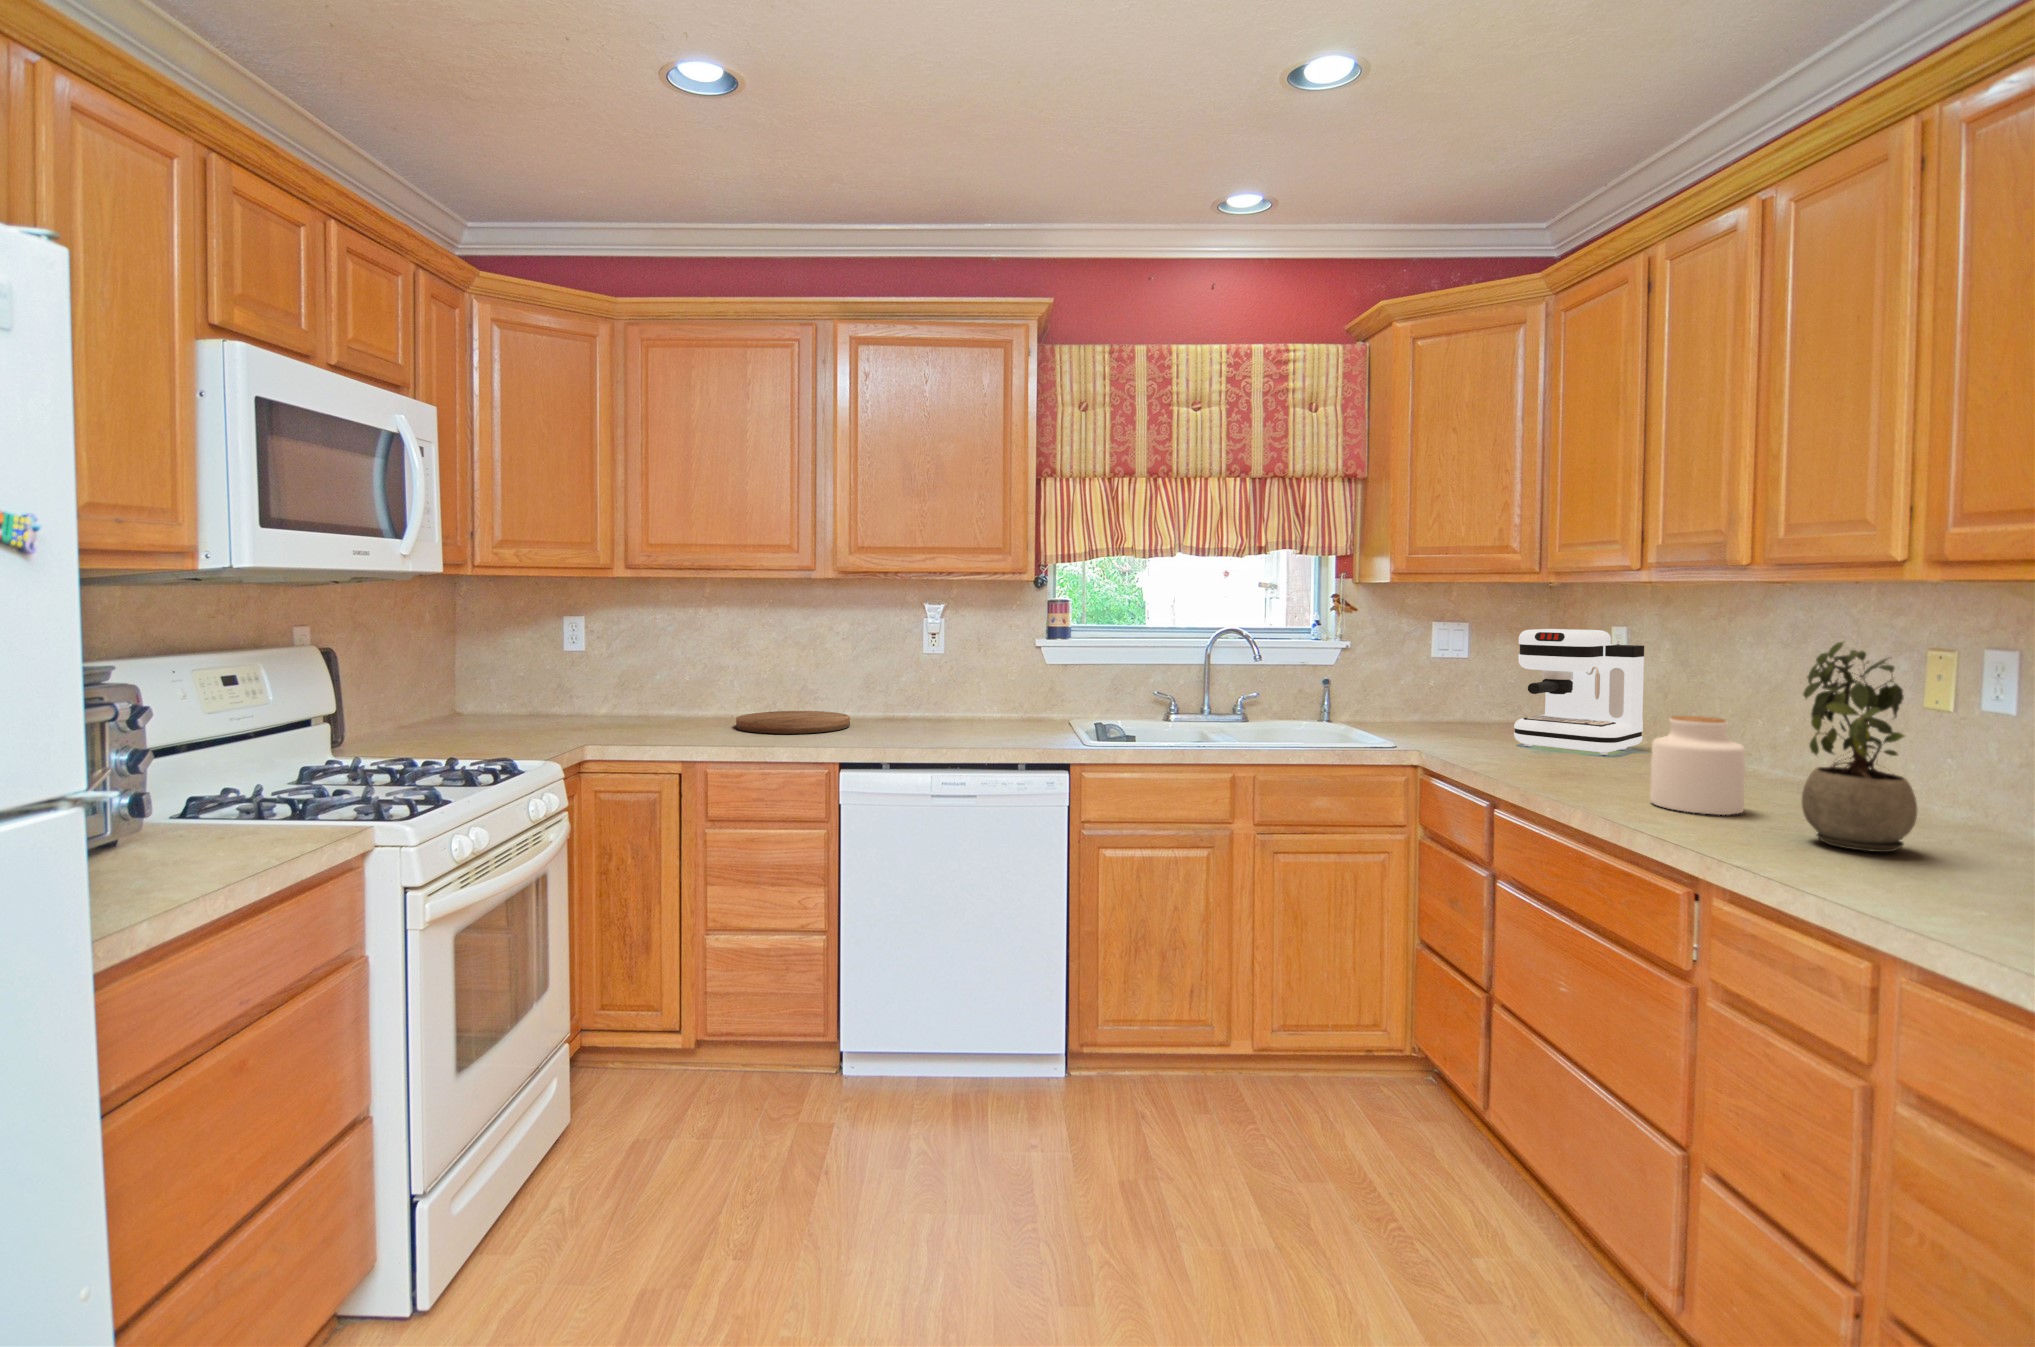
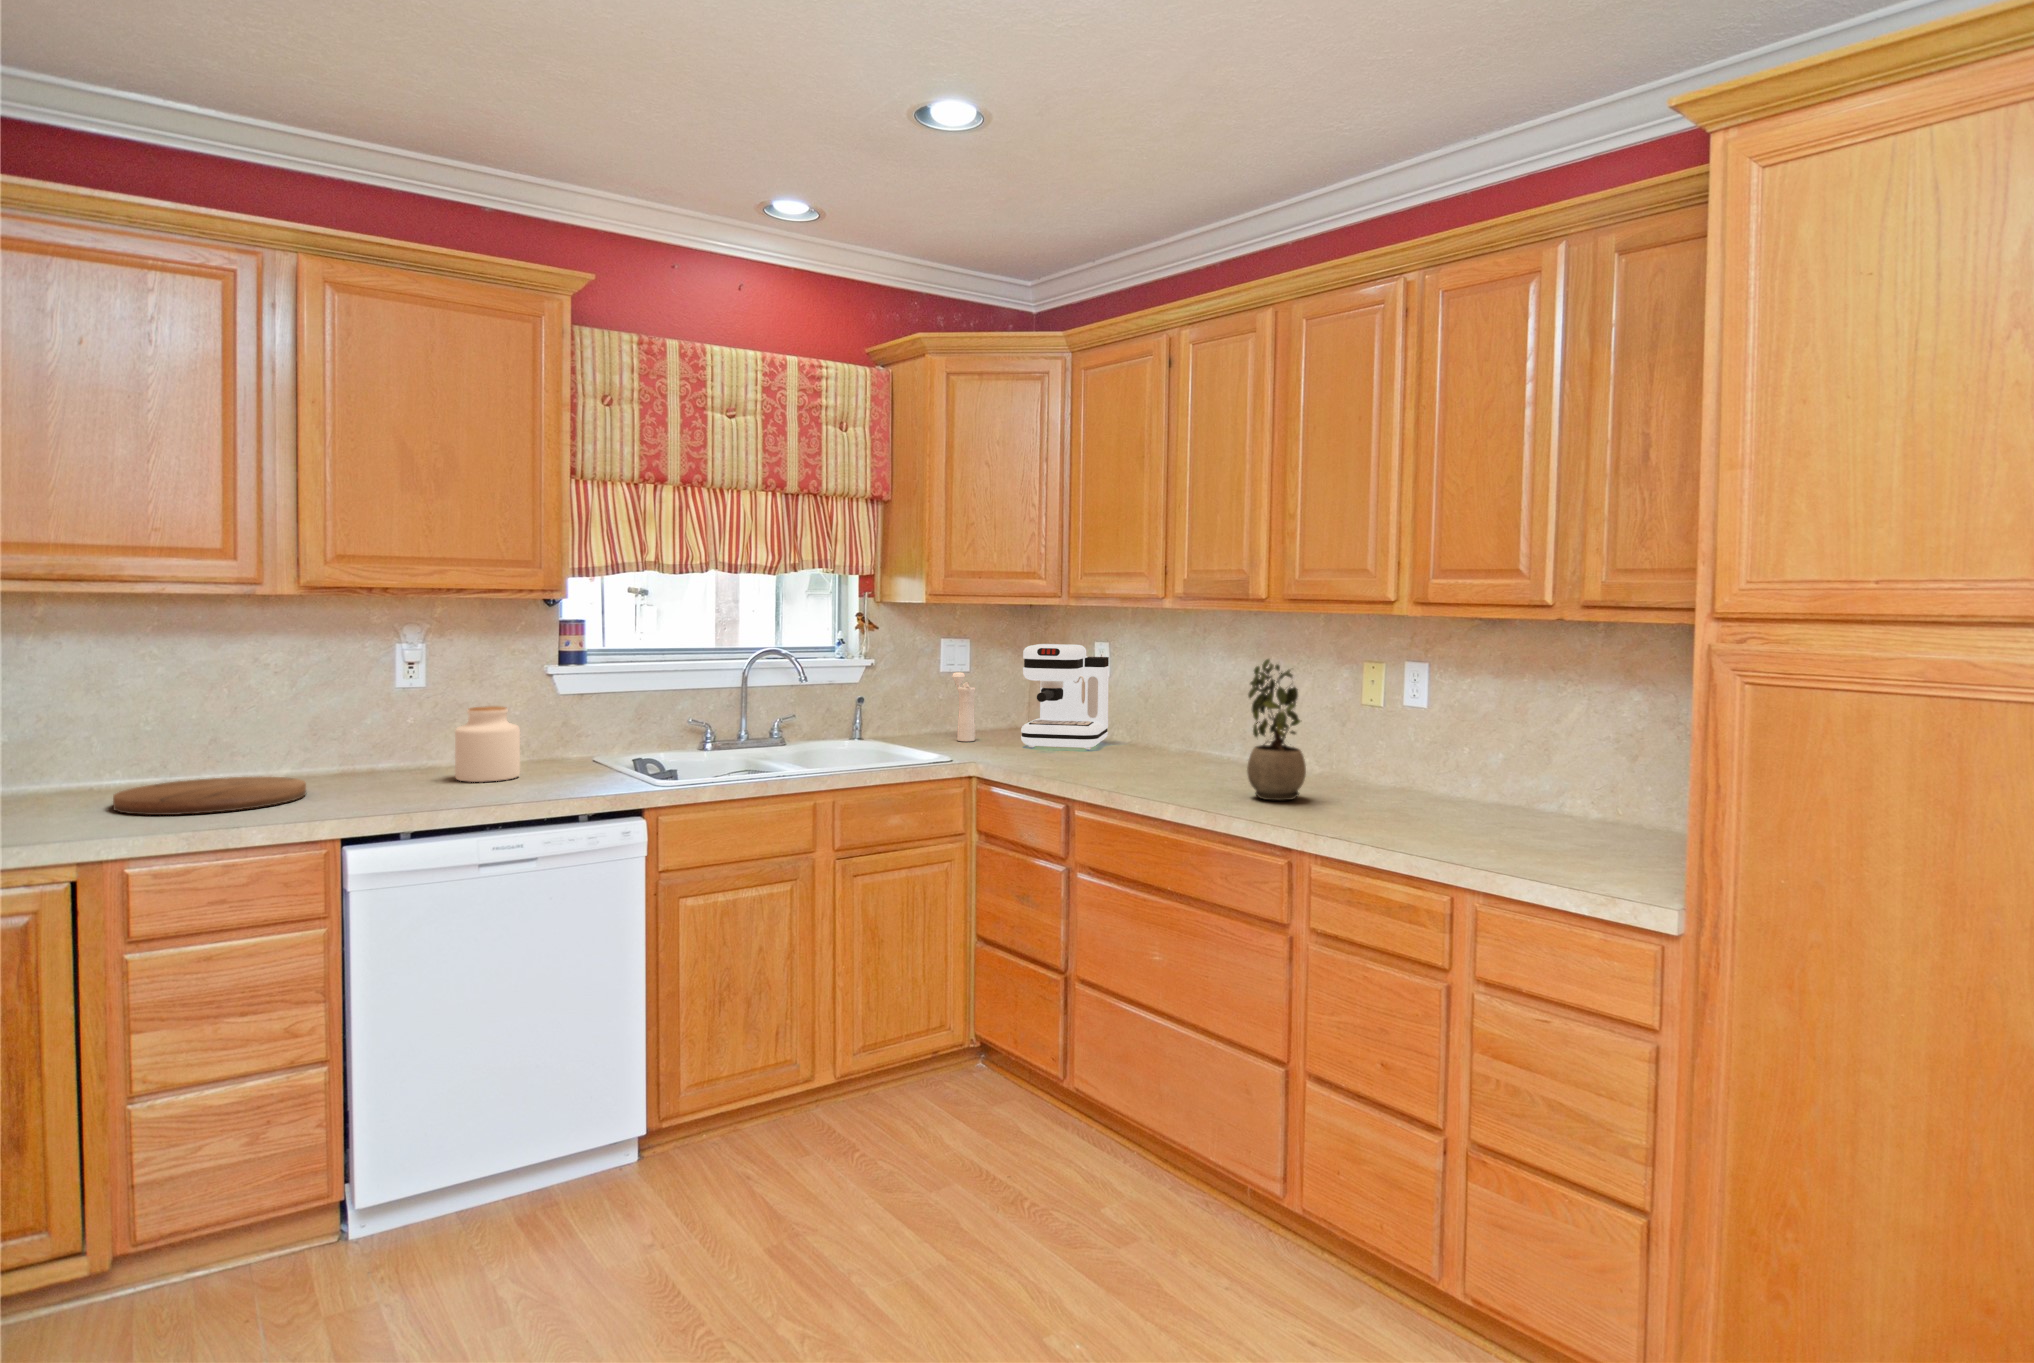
pepper mill: none [1442,659,1466,734] -> present [952,672,976,741]
jar: present [1650,716,1745,815] -> present [455,706,520,782]

